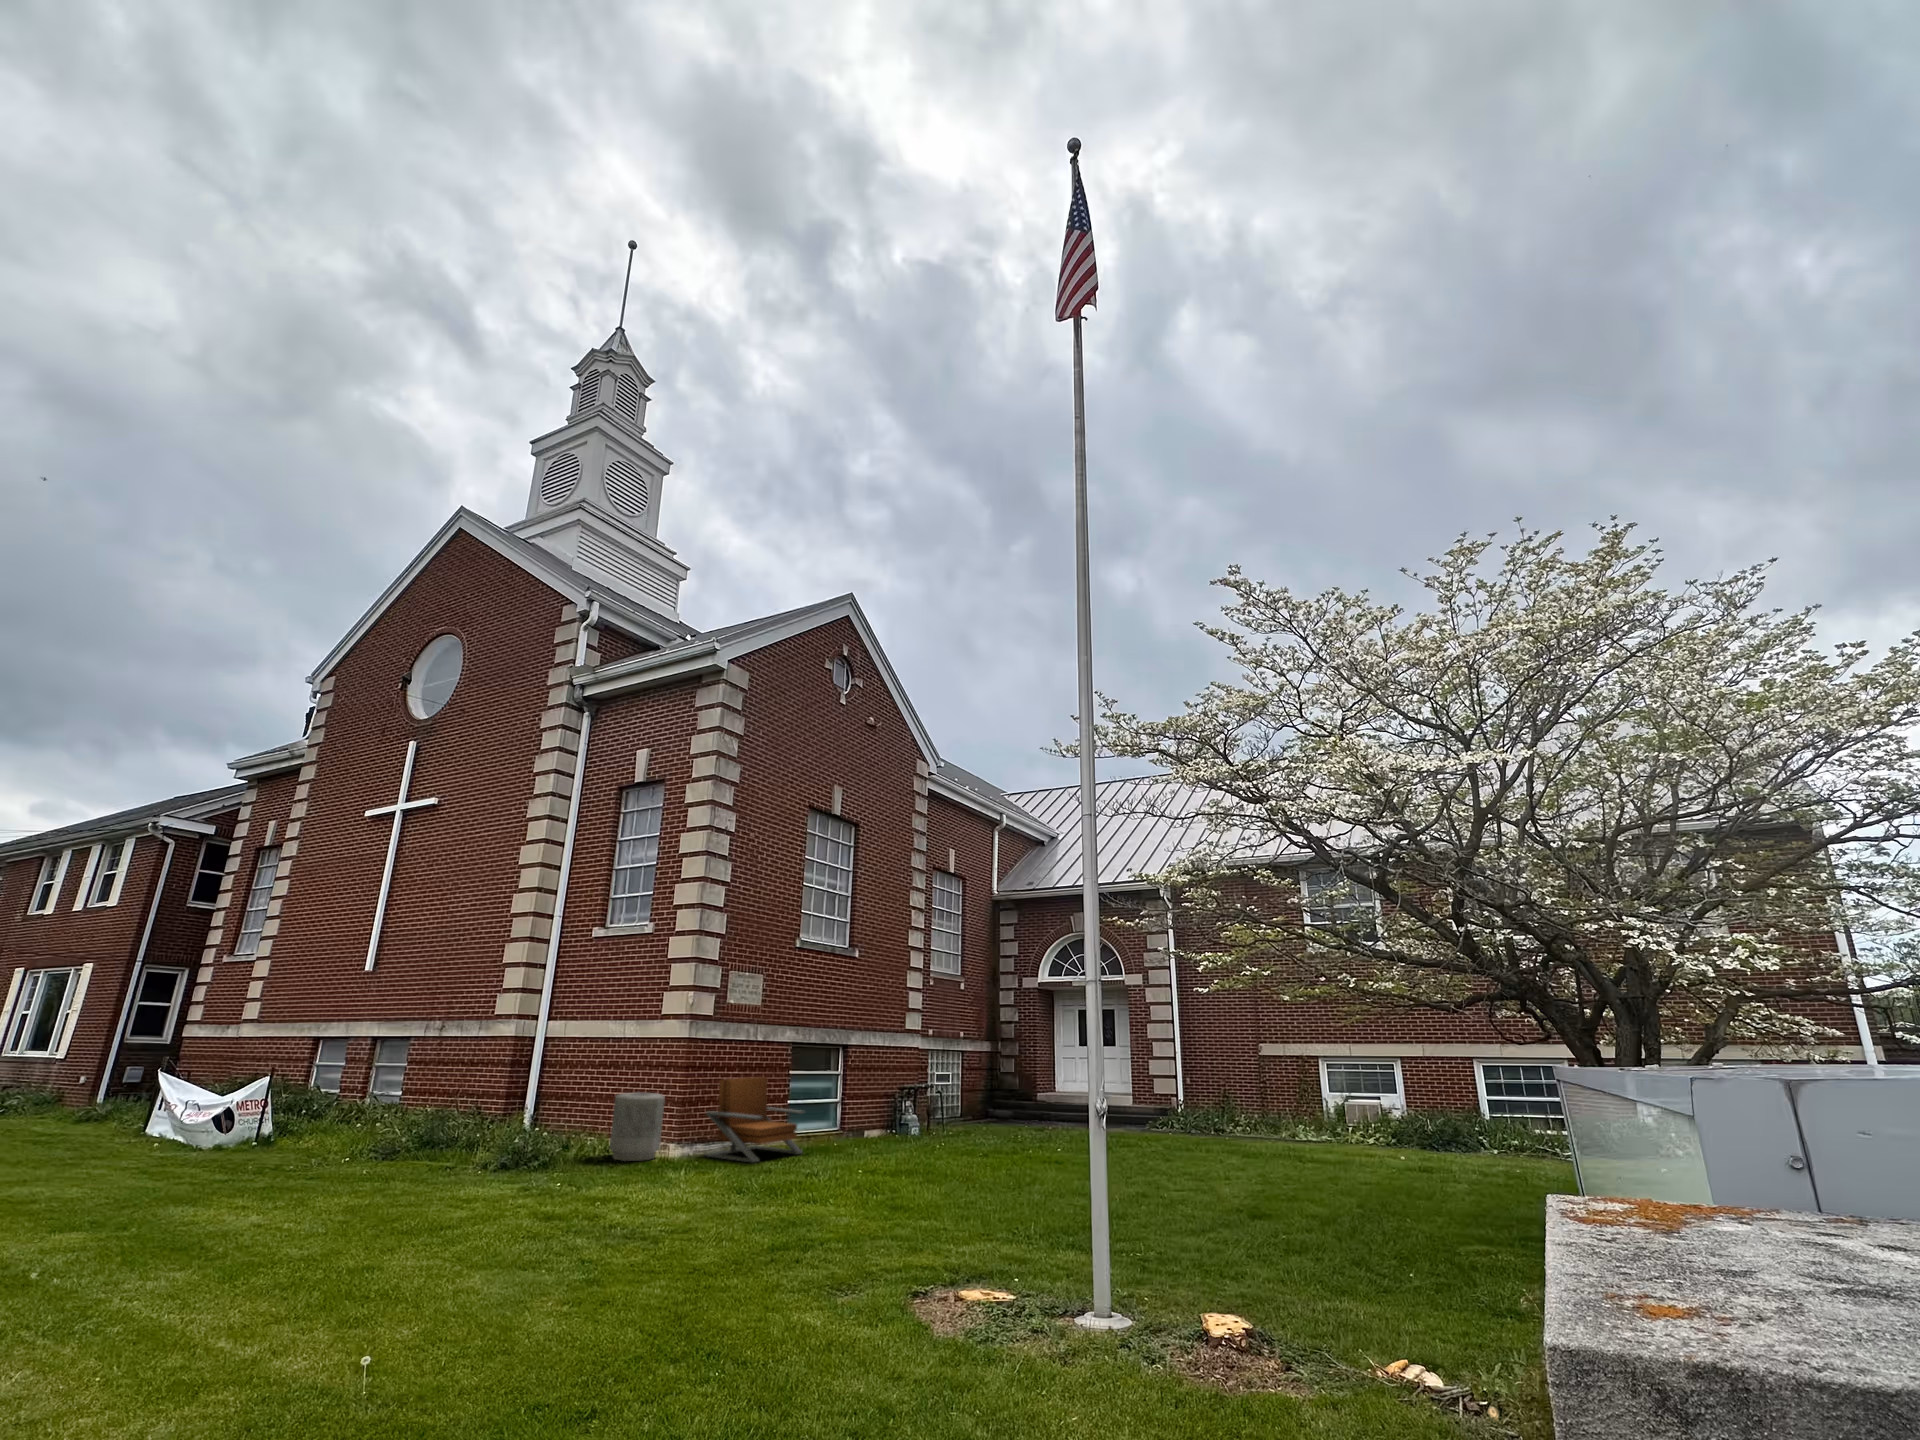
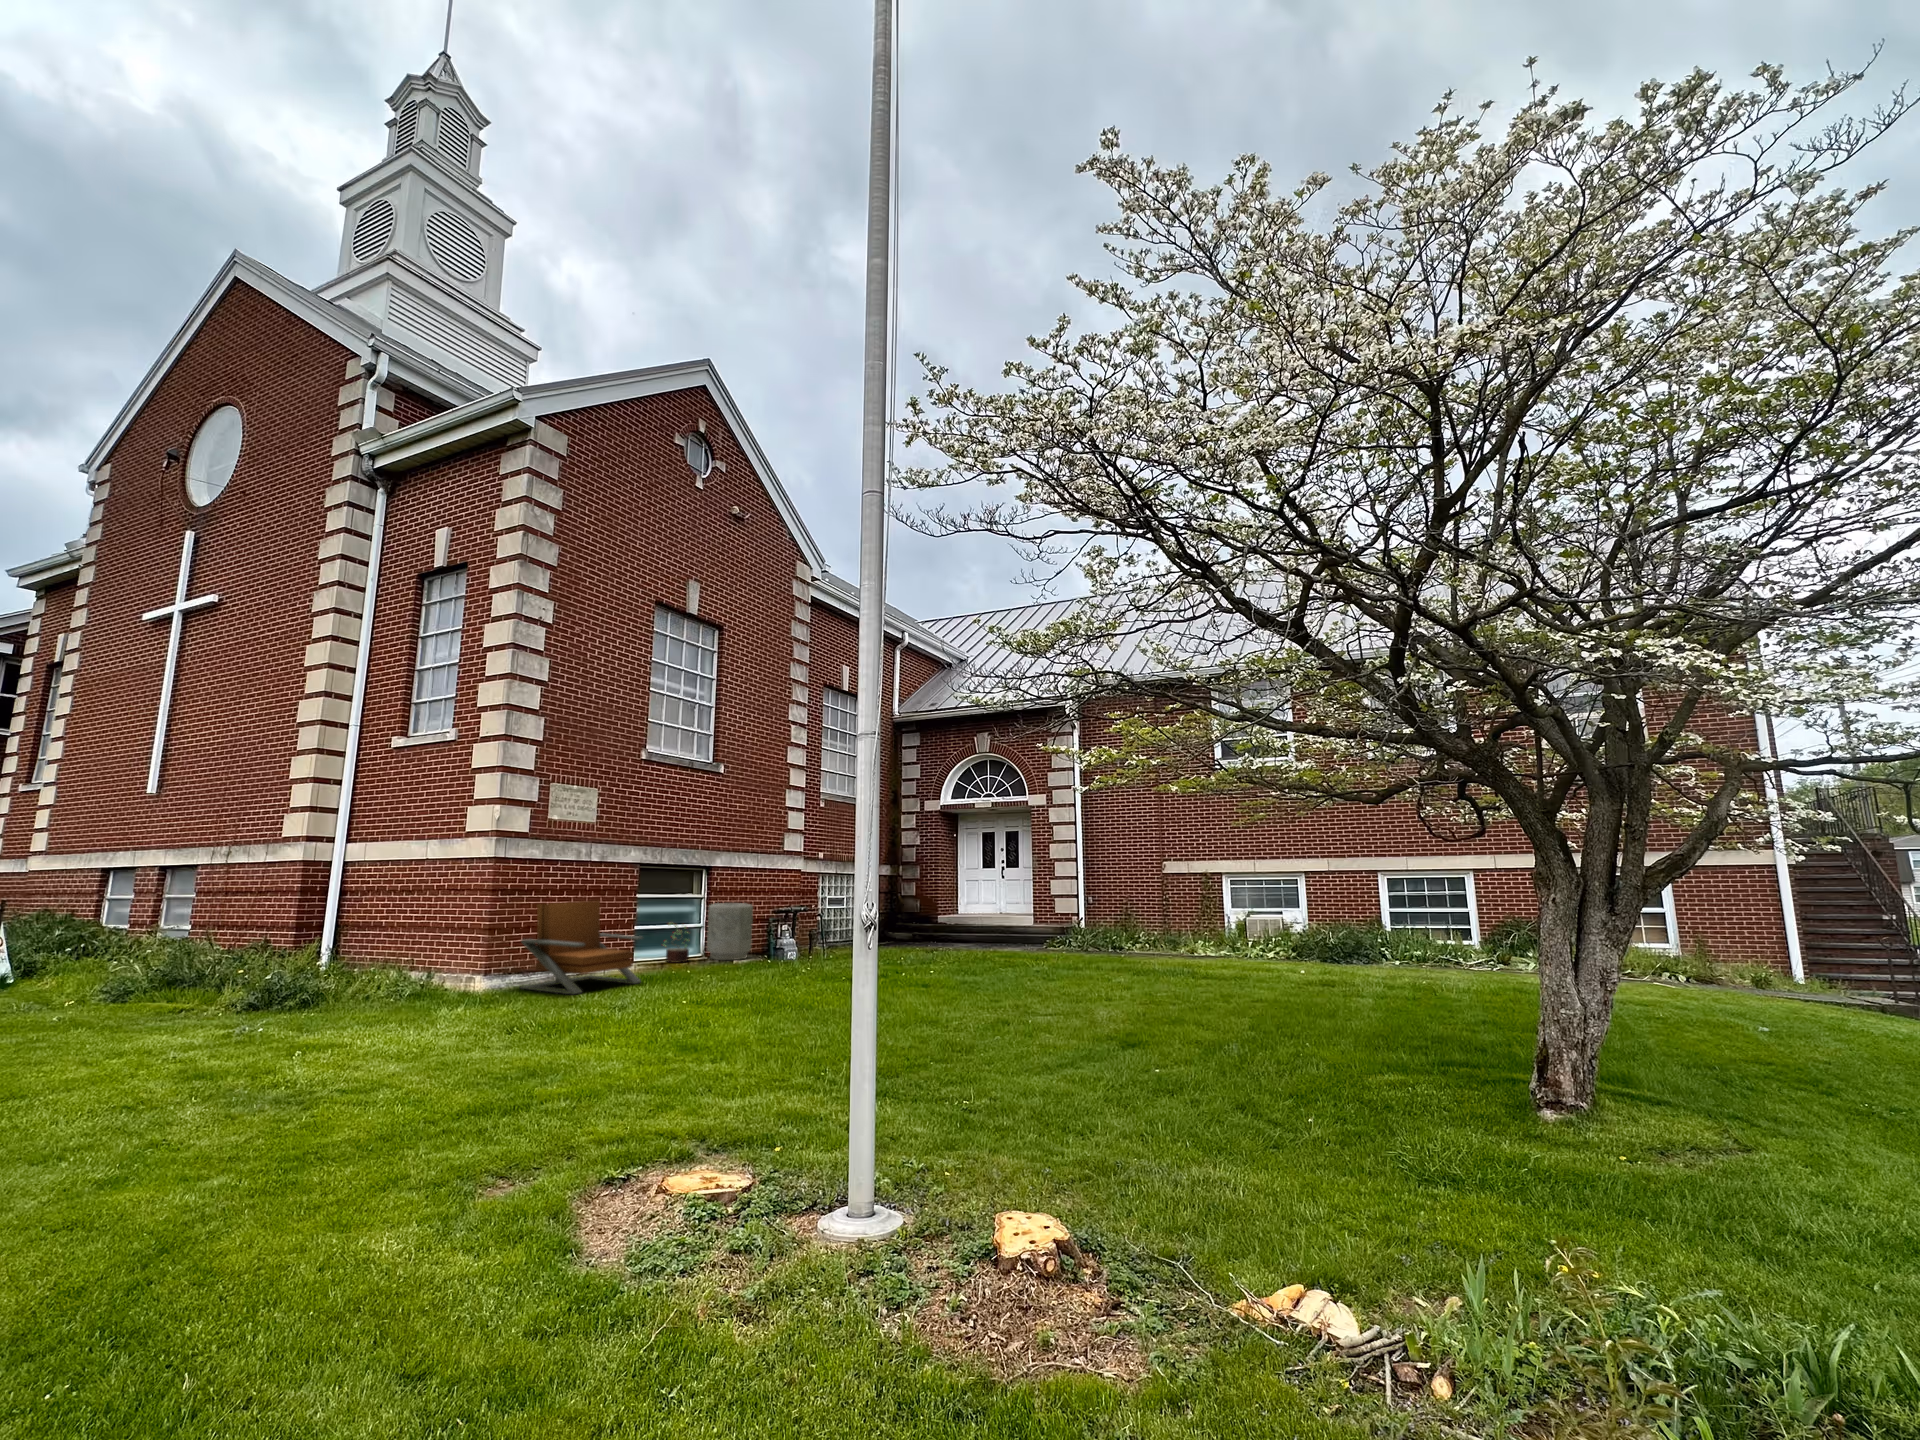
trash can: present [610,1093,665,1161] -> present [707,903,753,960]
decorative plant: none [808,1096,834,1135] -> present [663,923,690,963]

